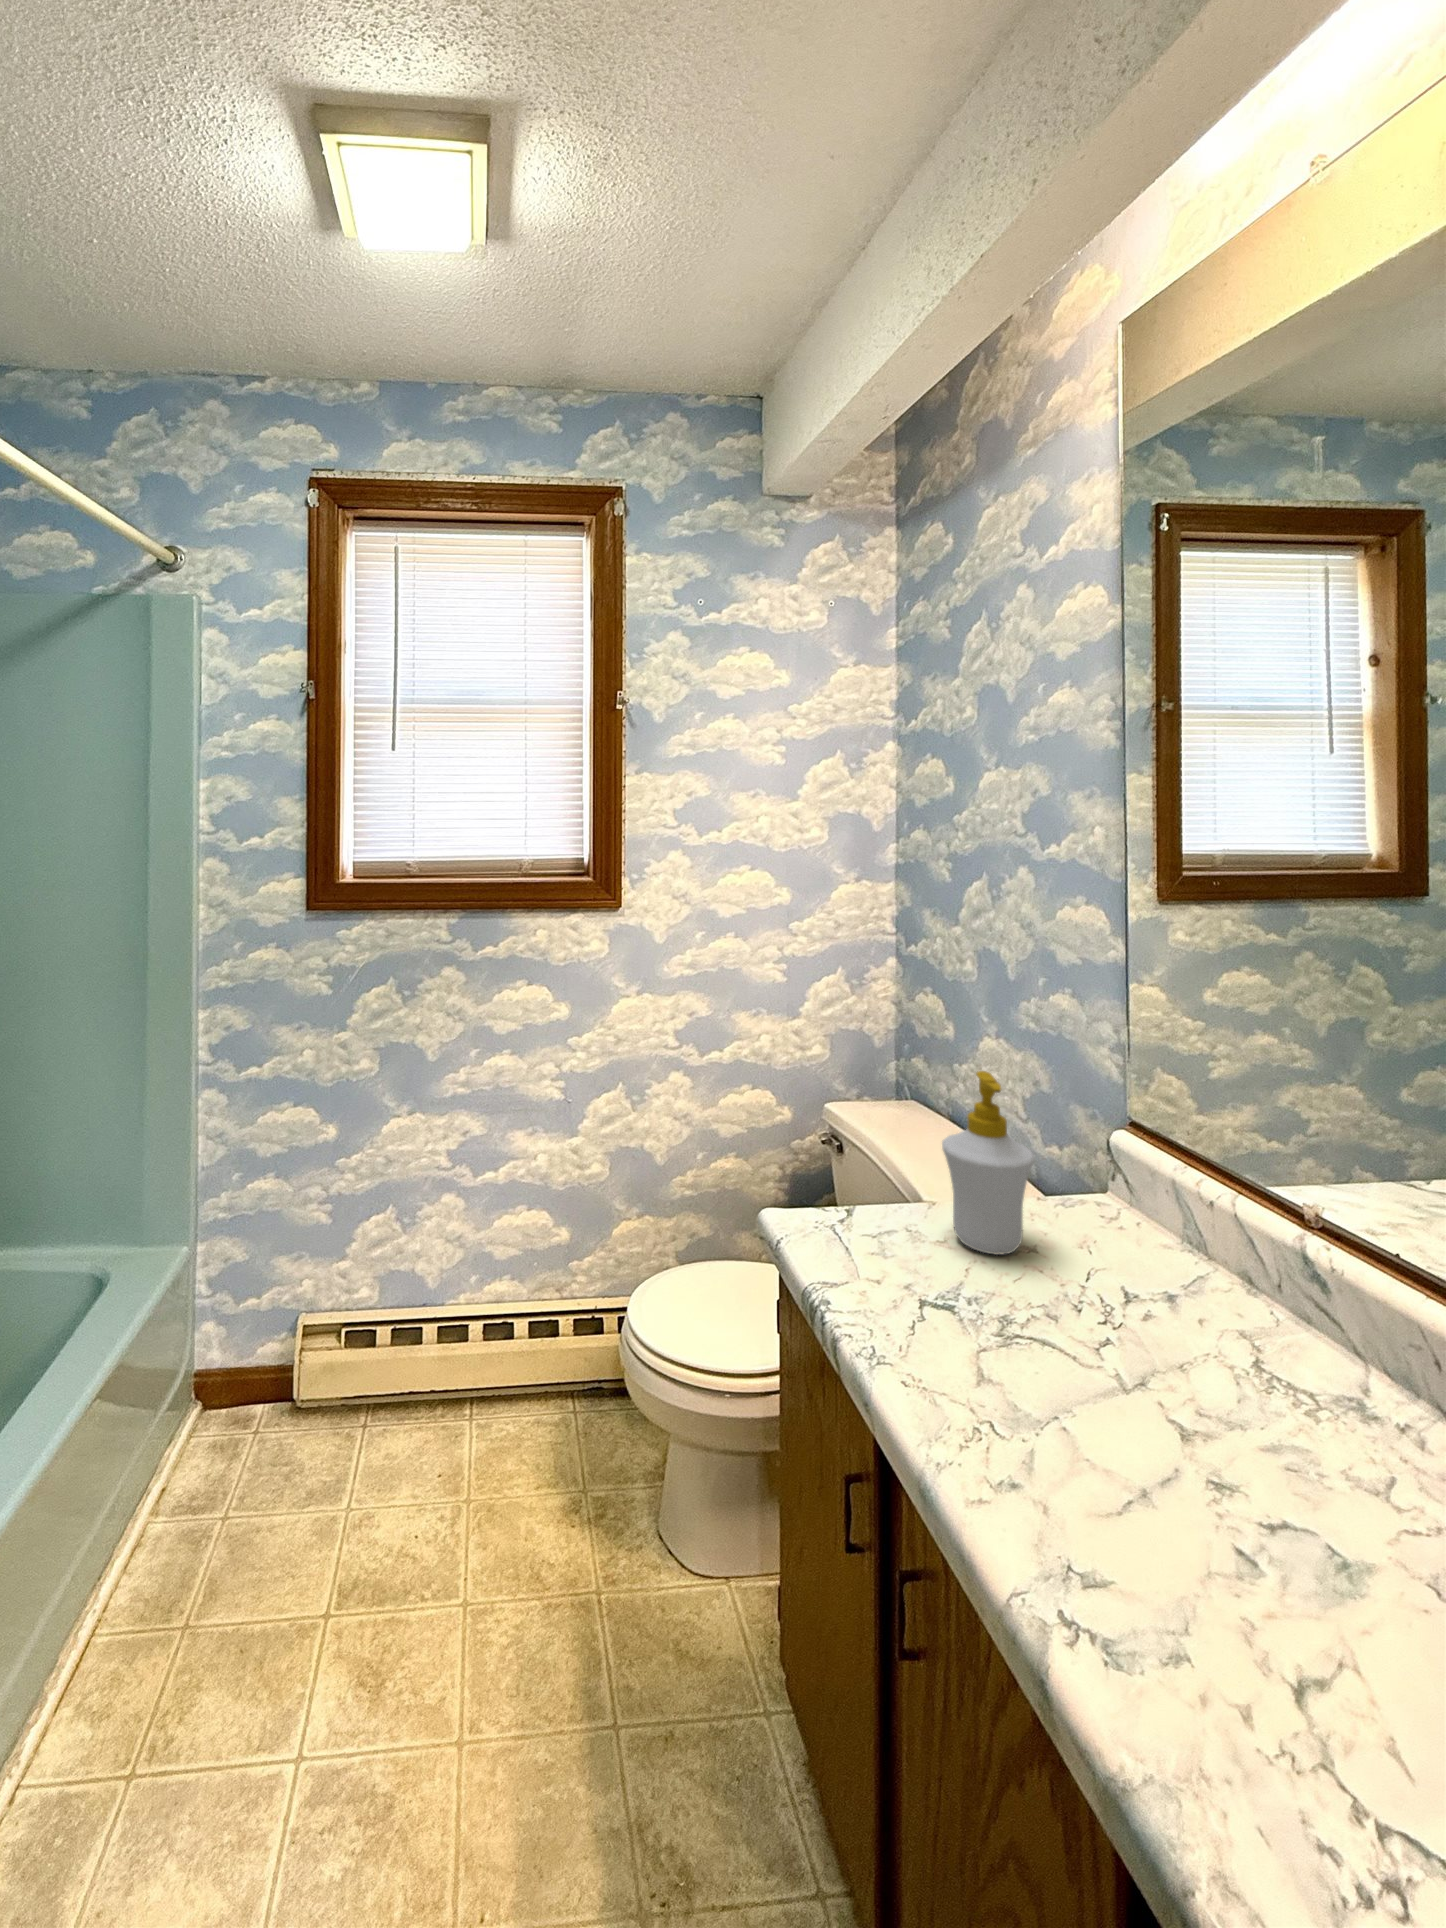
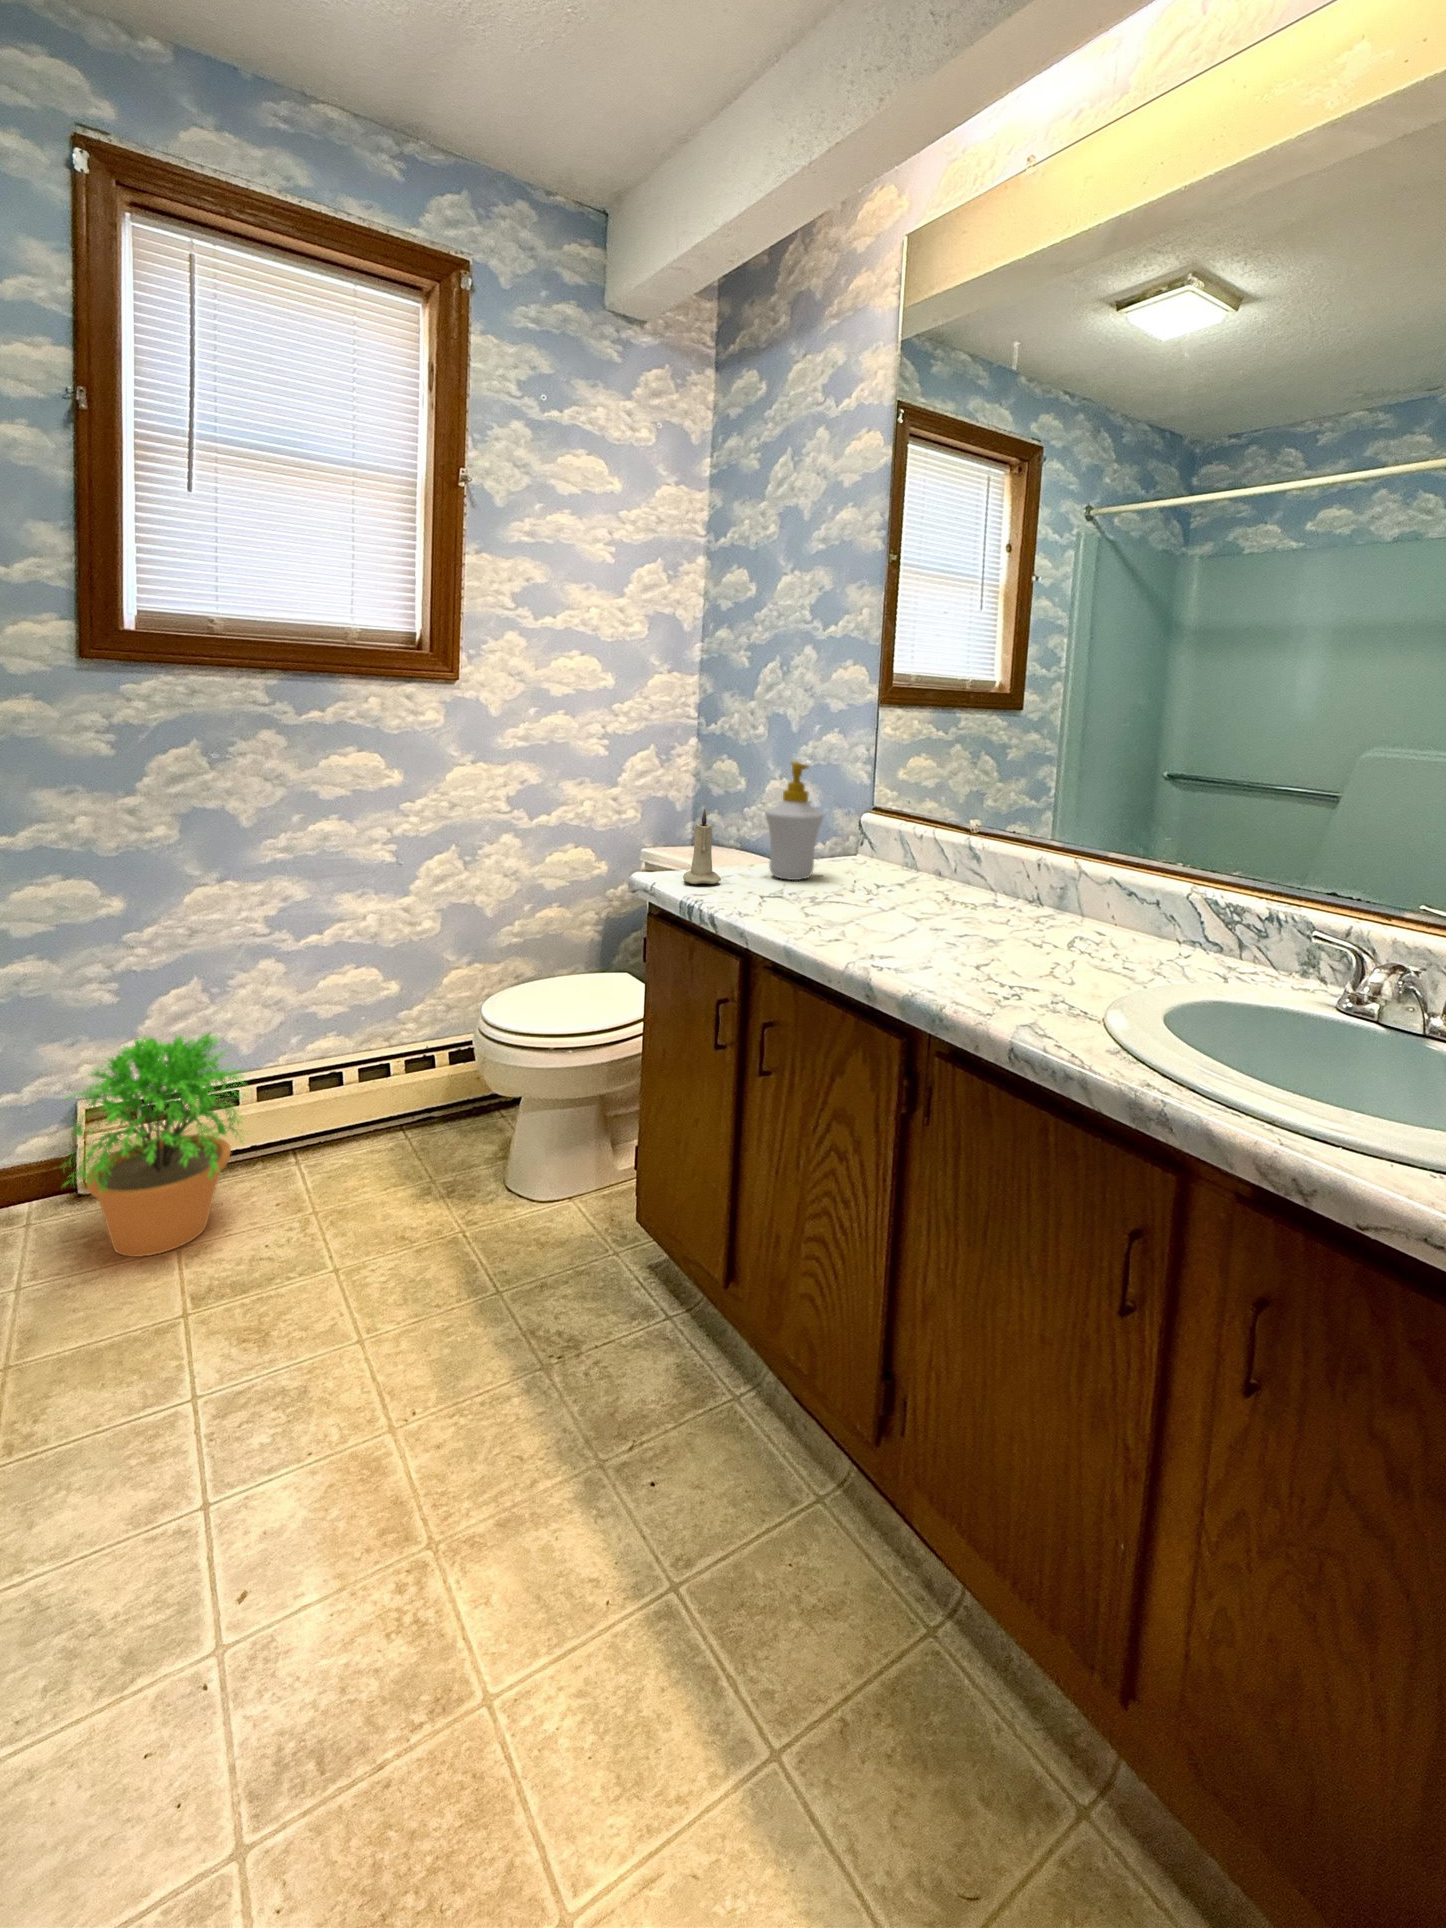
candle: none [821,1138,874,1250] -> present [683,809,721,884]
potted plant: none [268,1267,416,1508] -> present [63,1033,245,1257]

